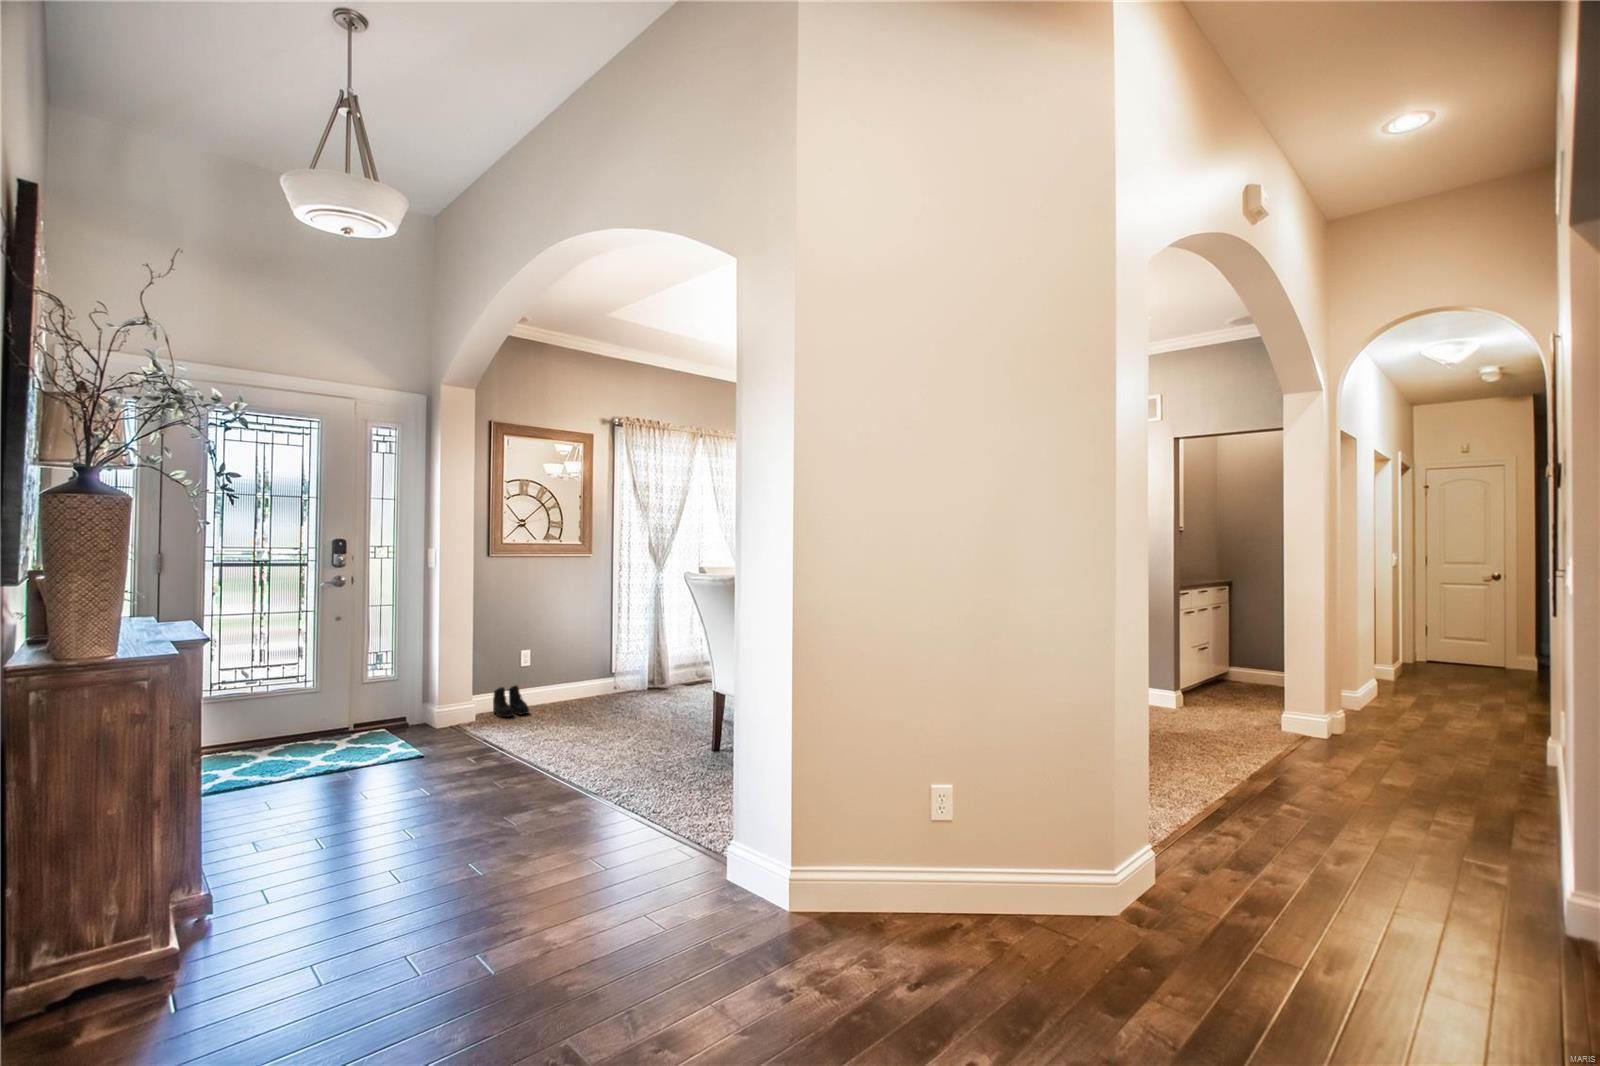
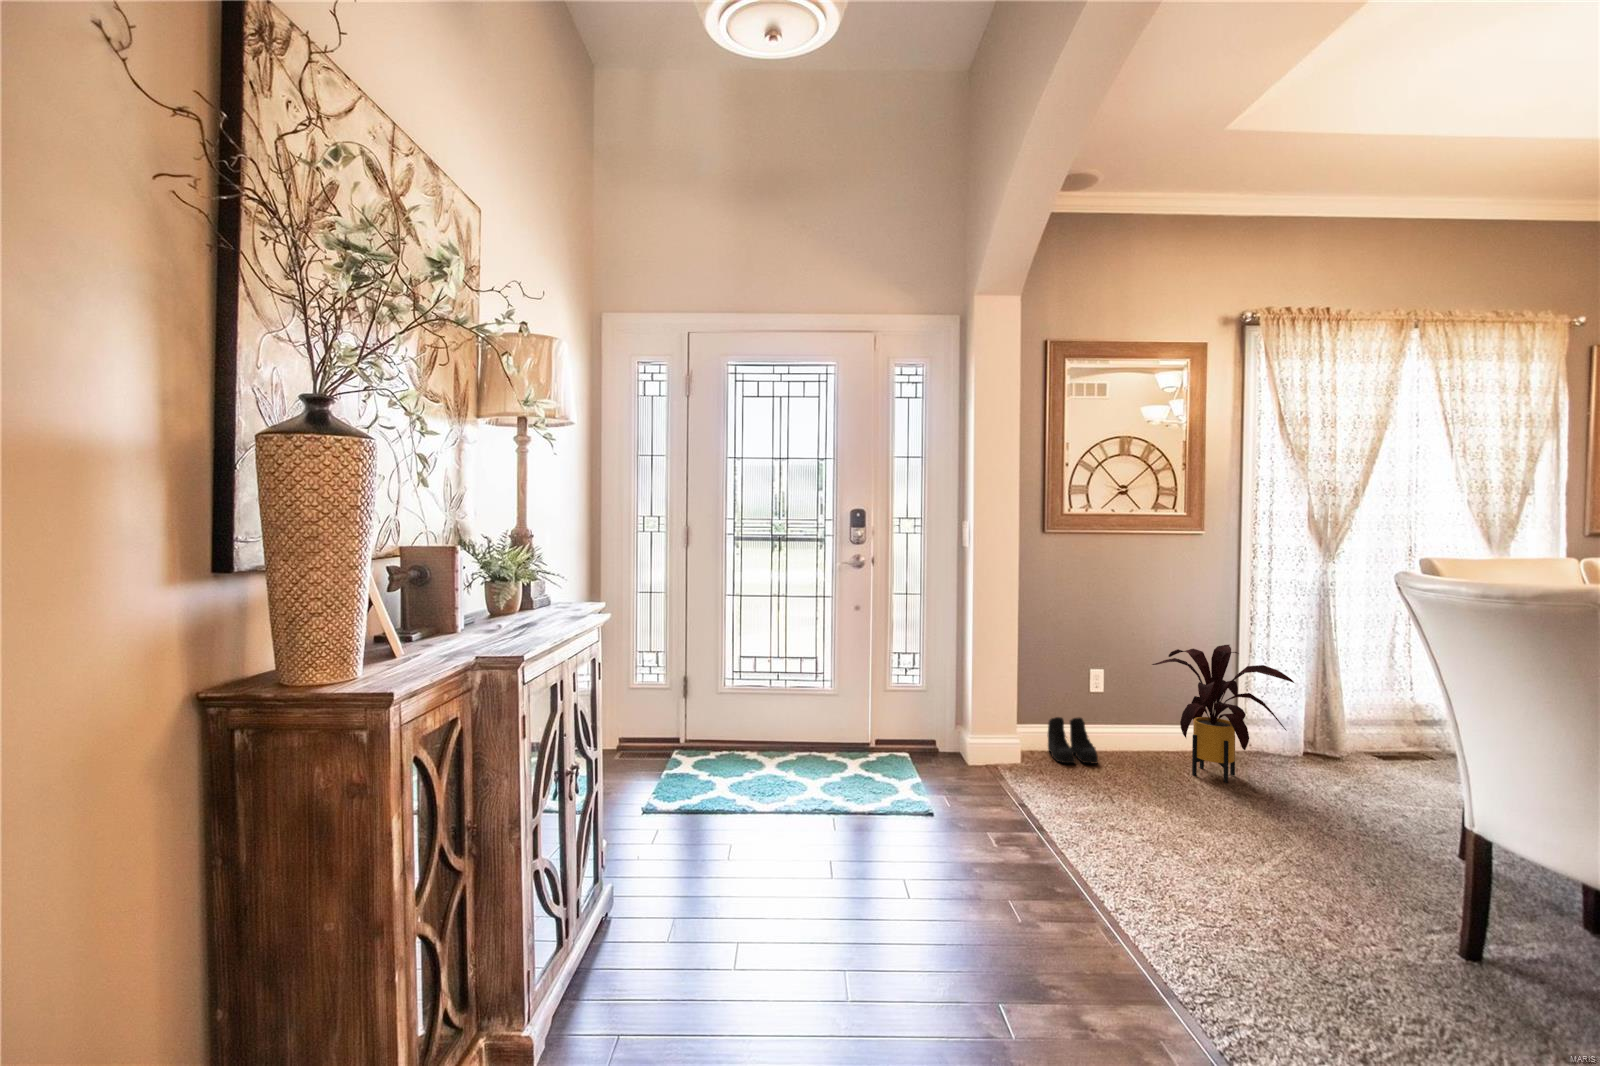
house plant: none [563,625,640,709] -> present [1152,645,1294,783]

